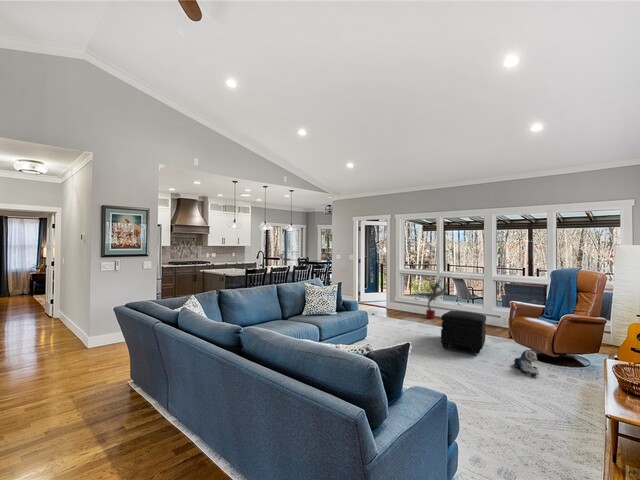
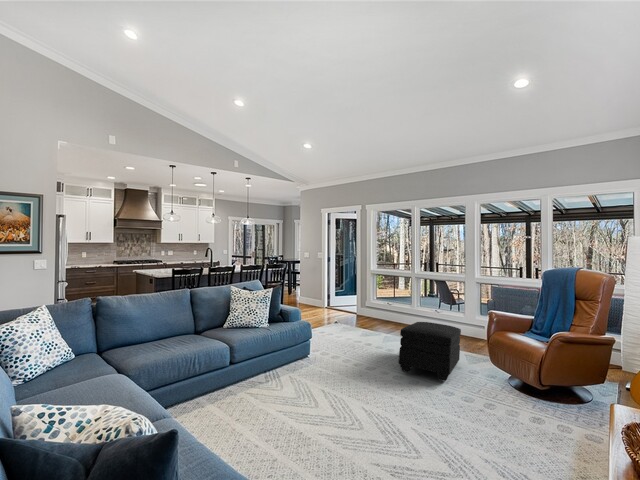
potted tree: present [417,276,448,319] -> none [388,277,424,328]
plush toy: present [514,350,539,375] -> none [489,380,520,418]

